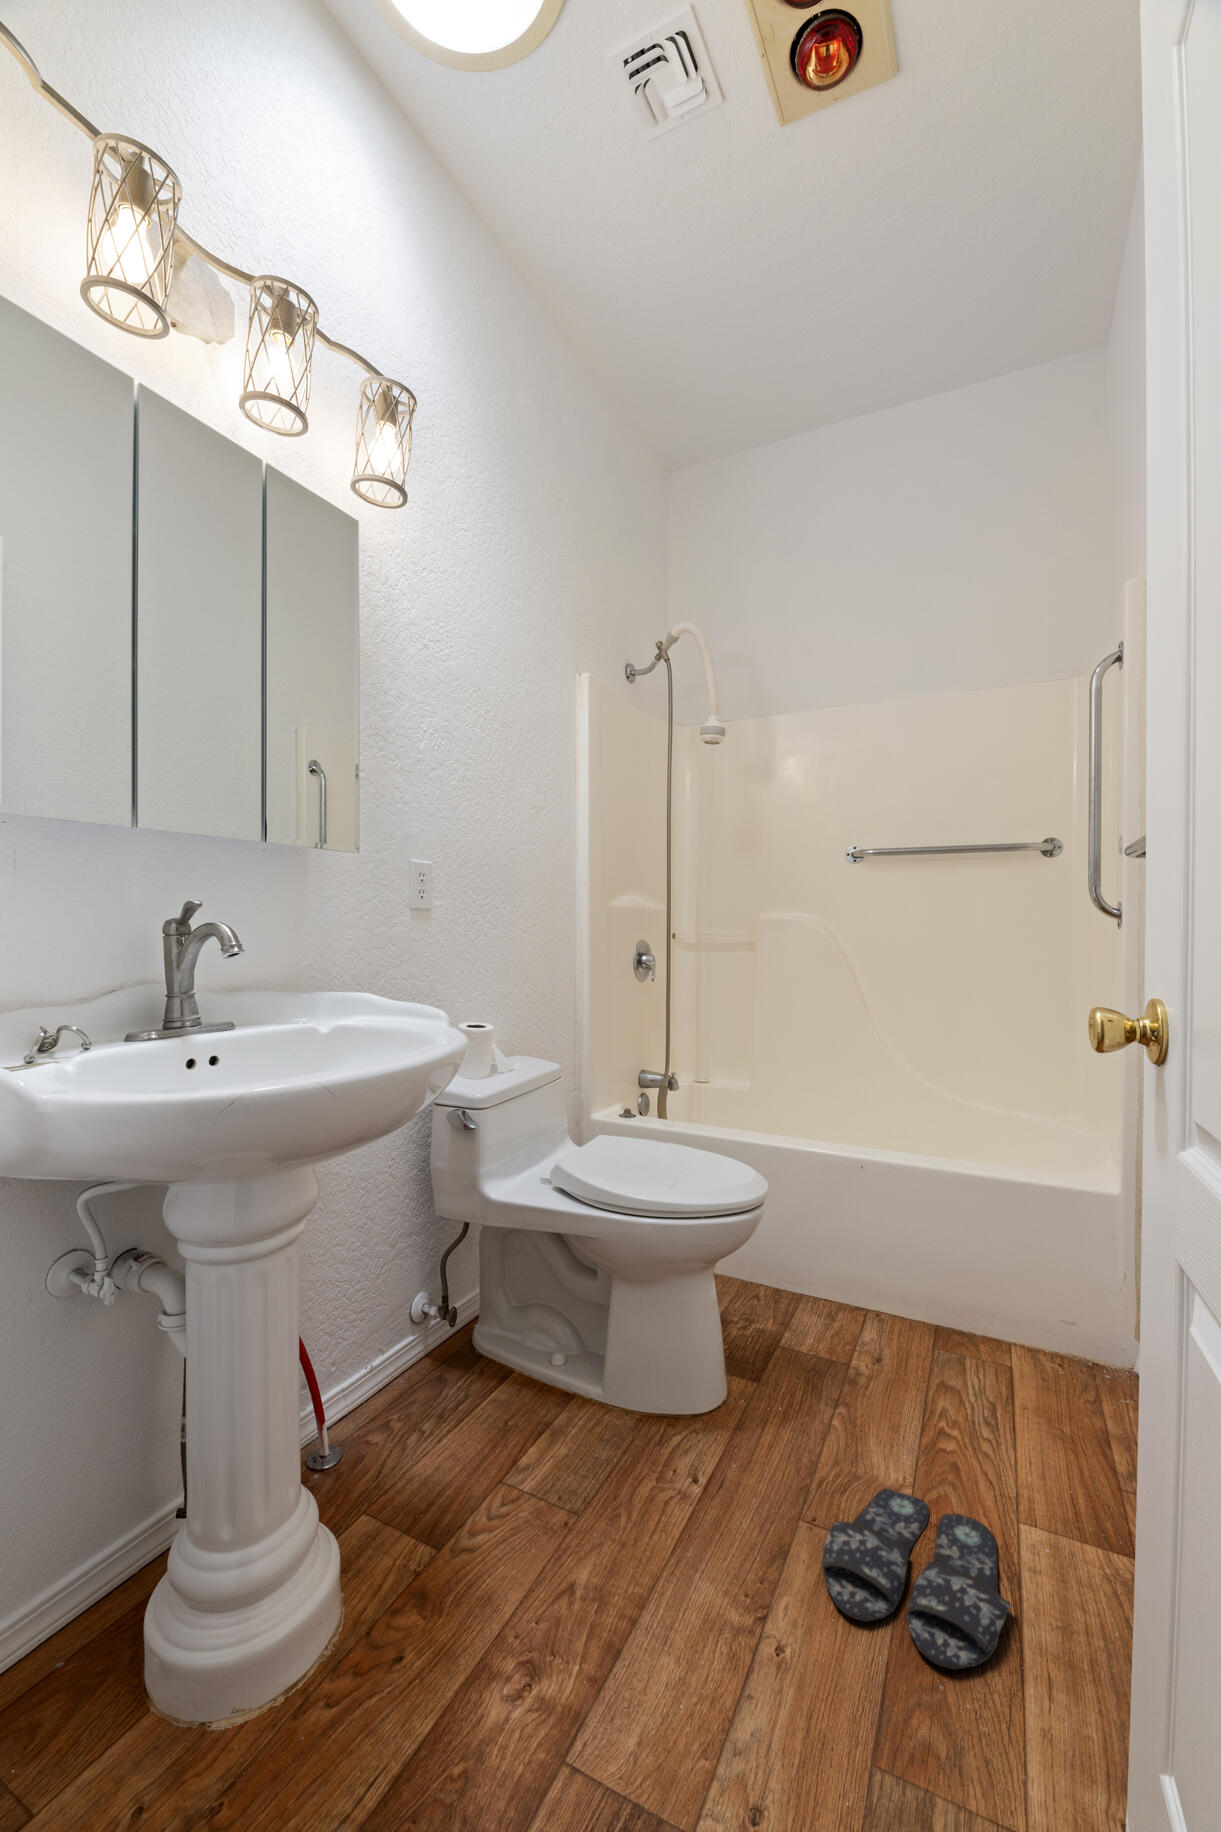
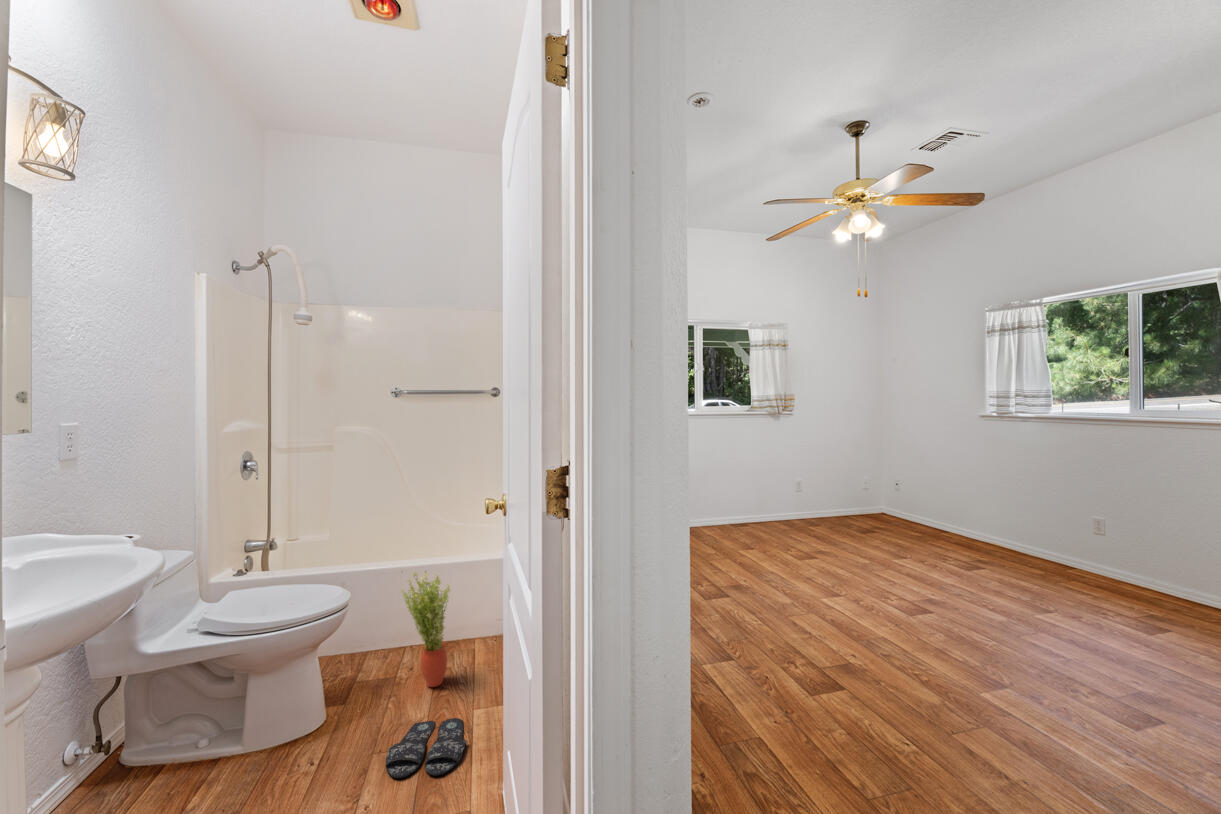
potted plant: none [856,1166,963,1419] -> present [402,572,450,687]

